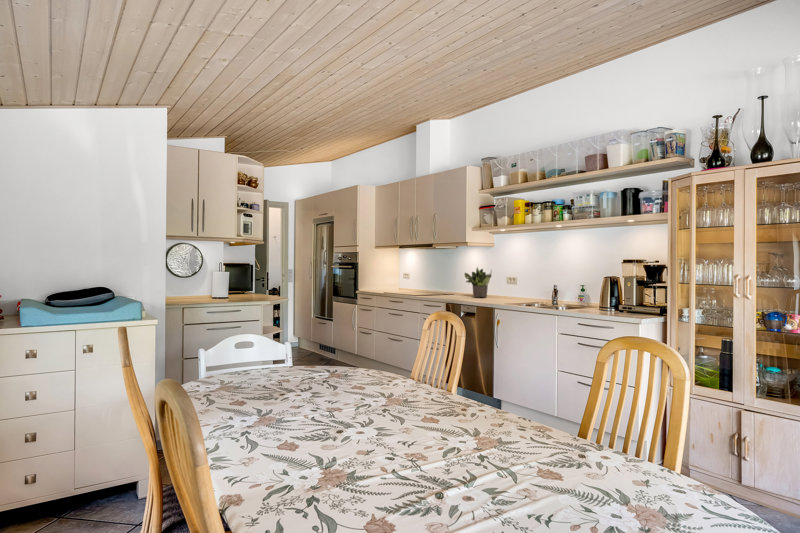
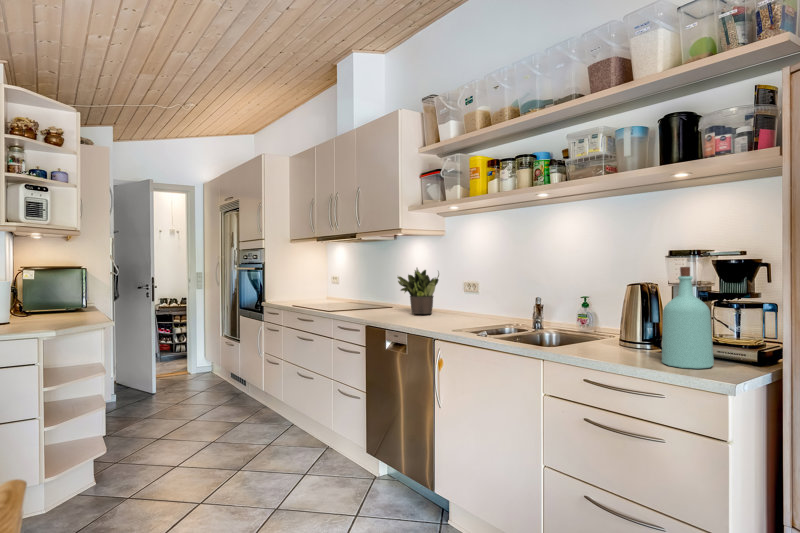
bottle: none [615,268,638,316] -> present [662,267,714,369]

